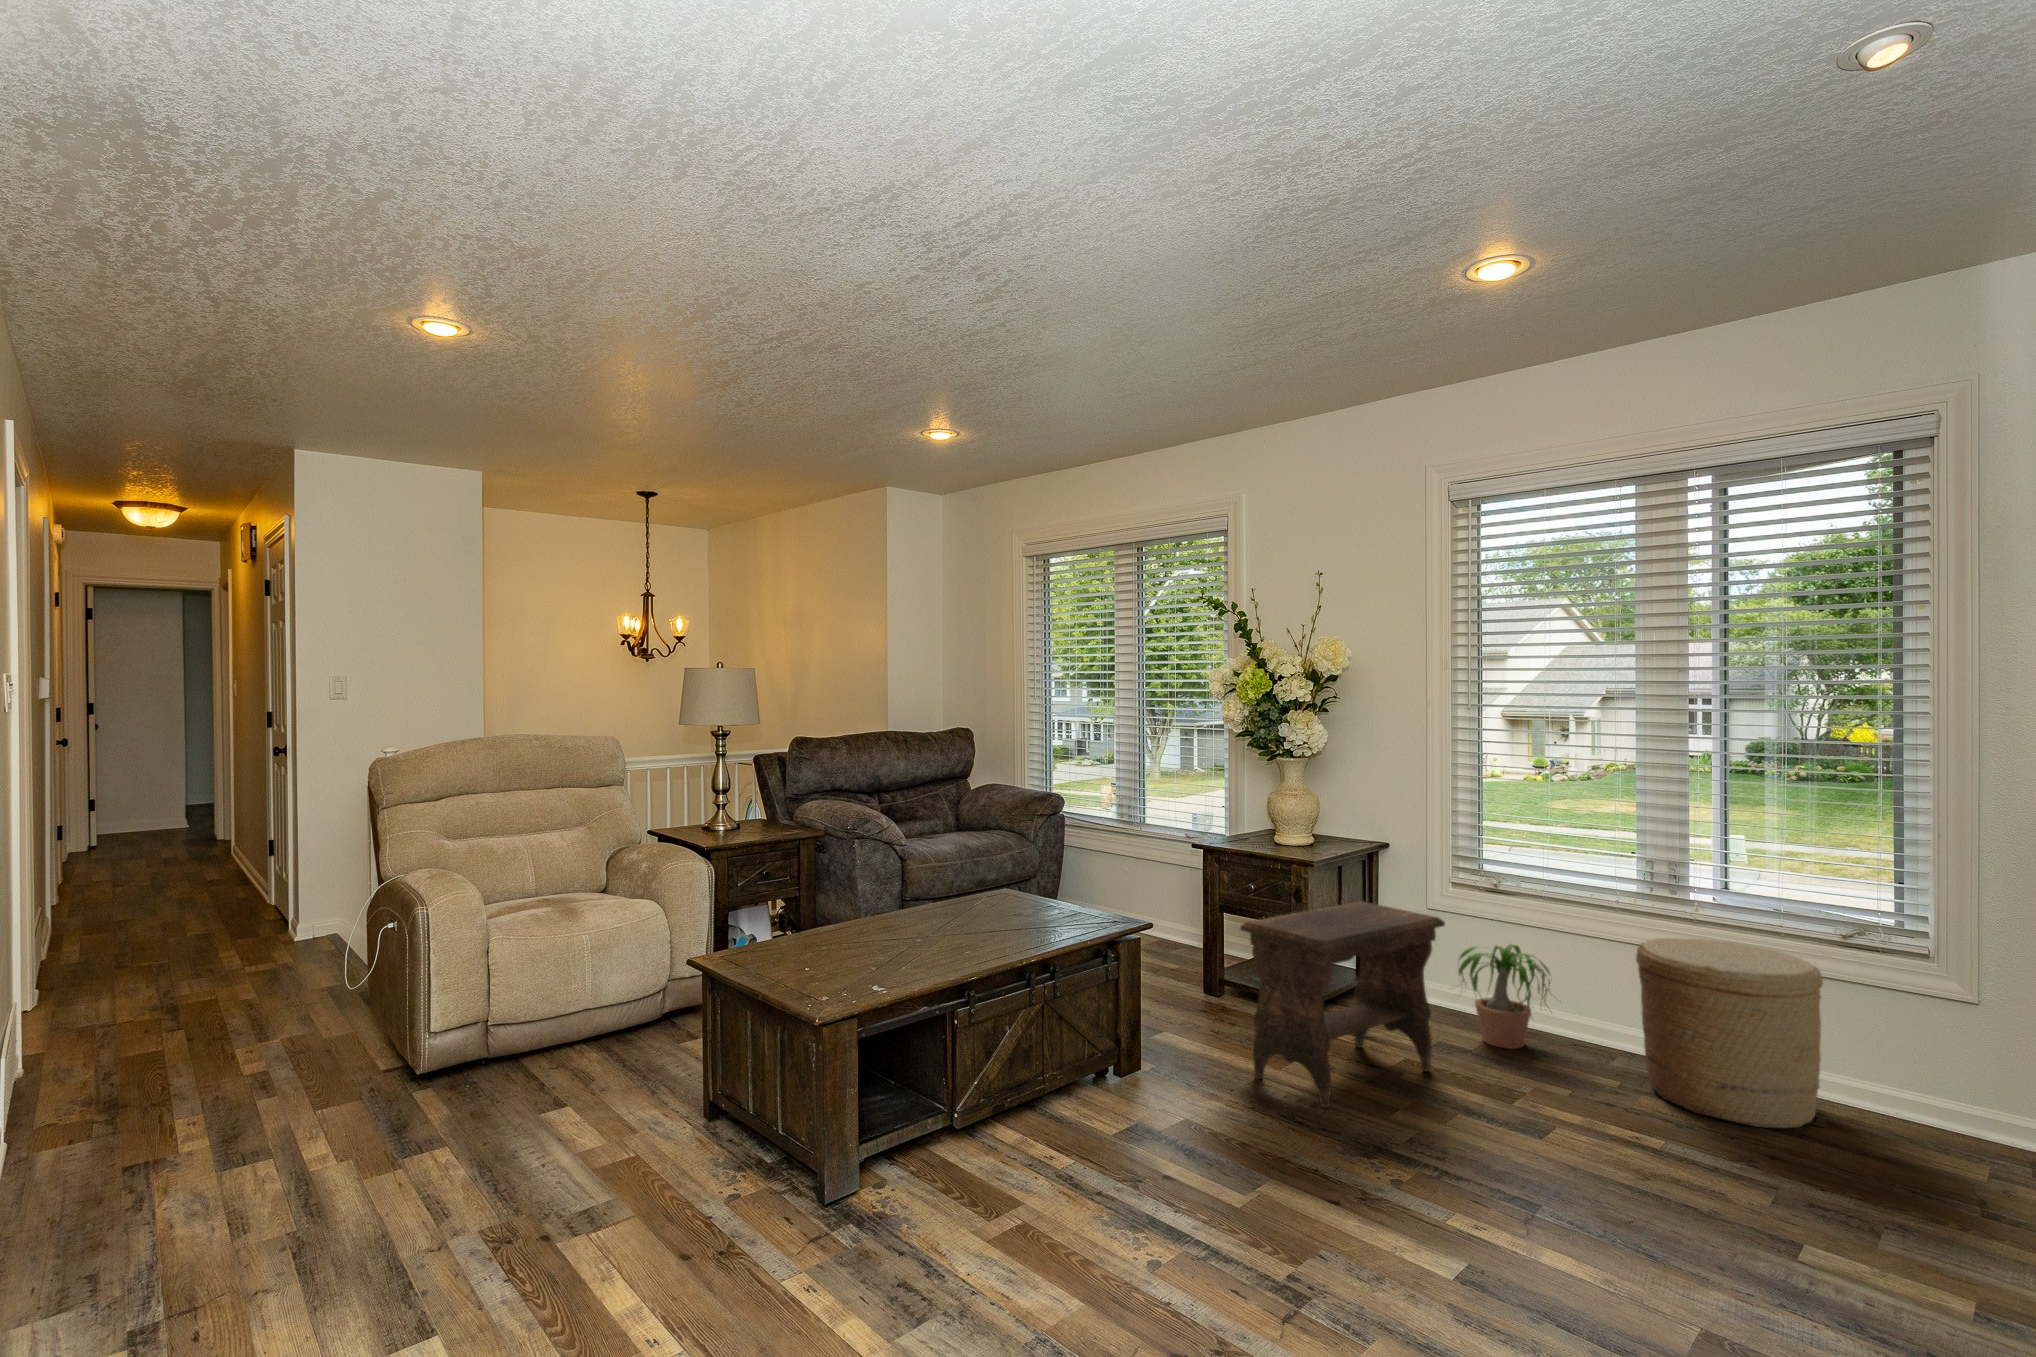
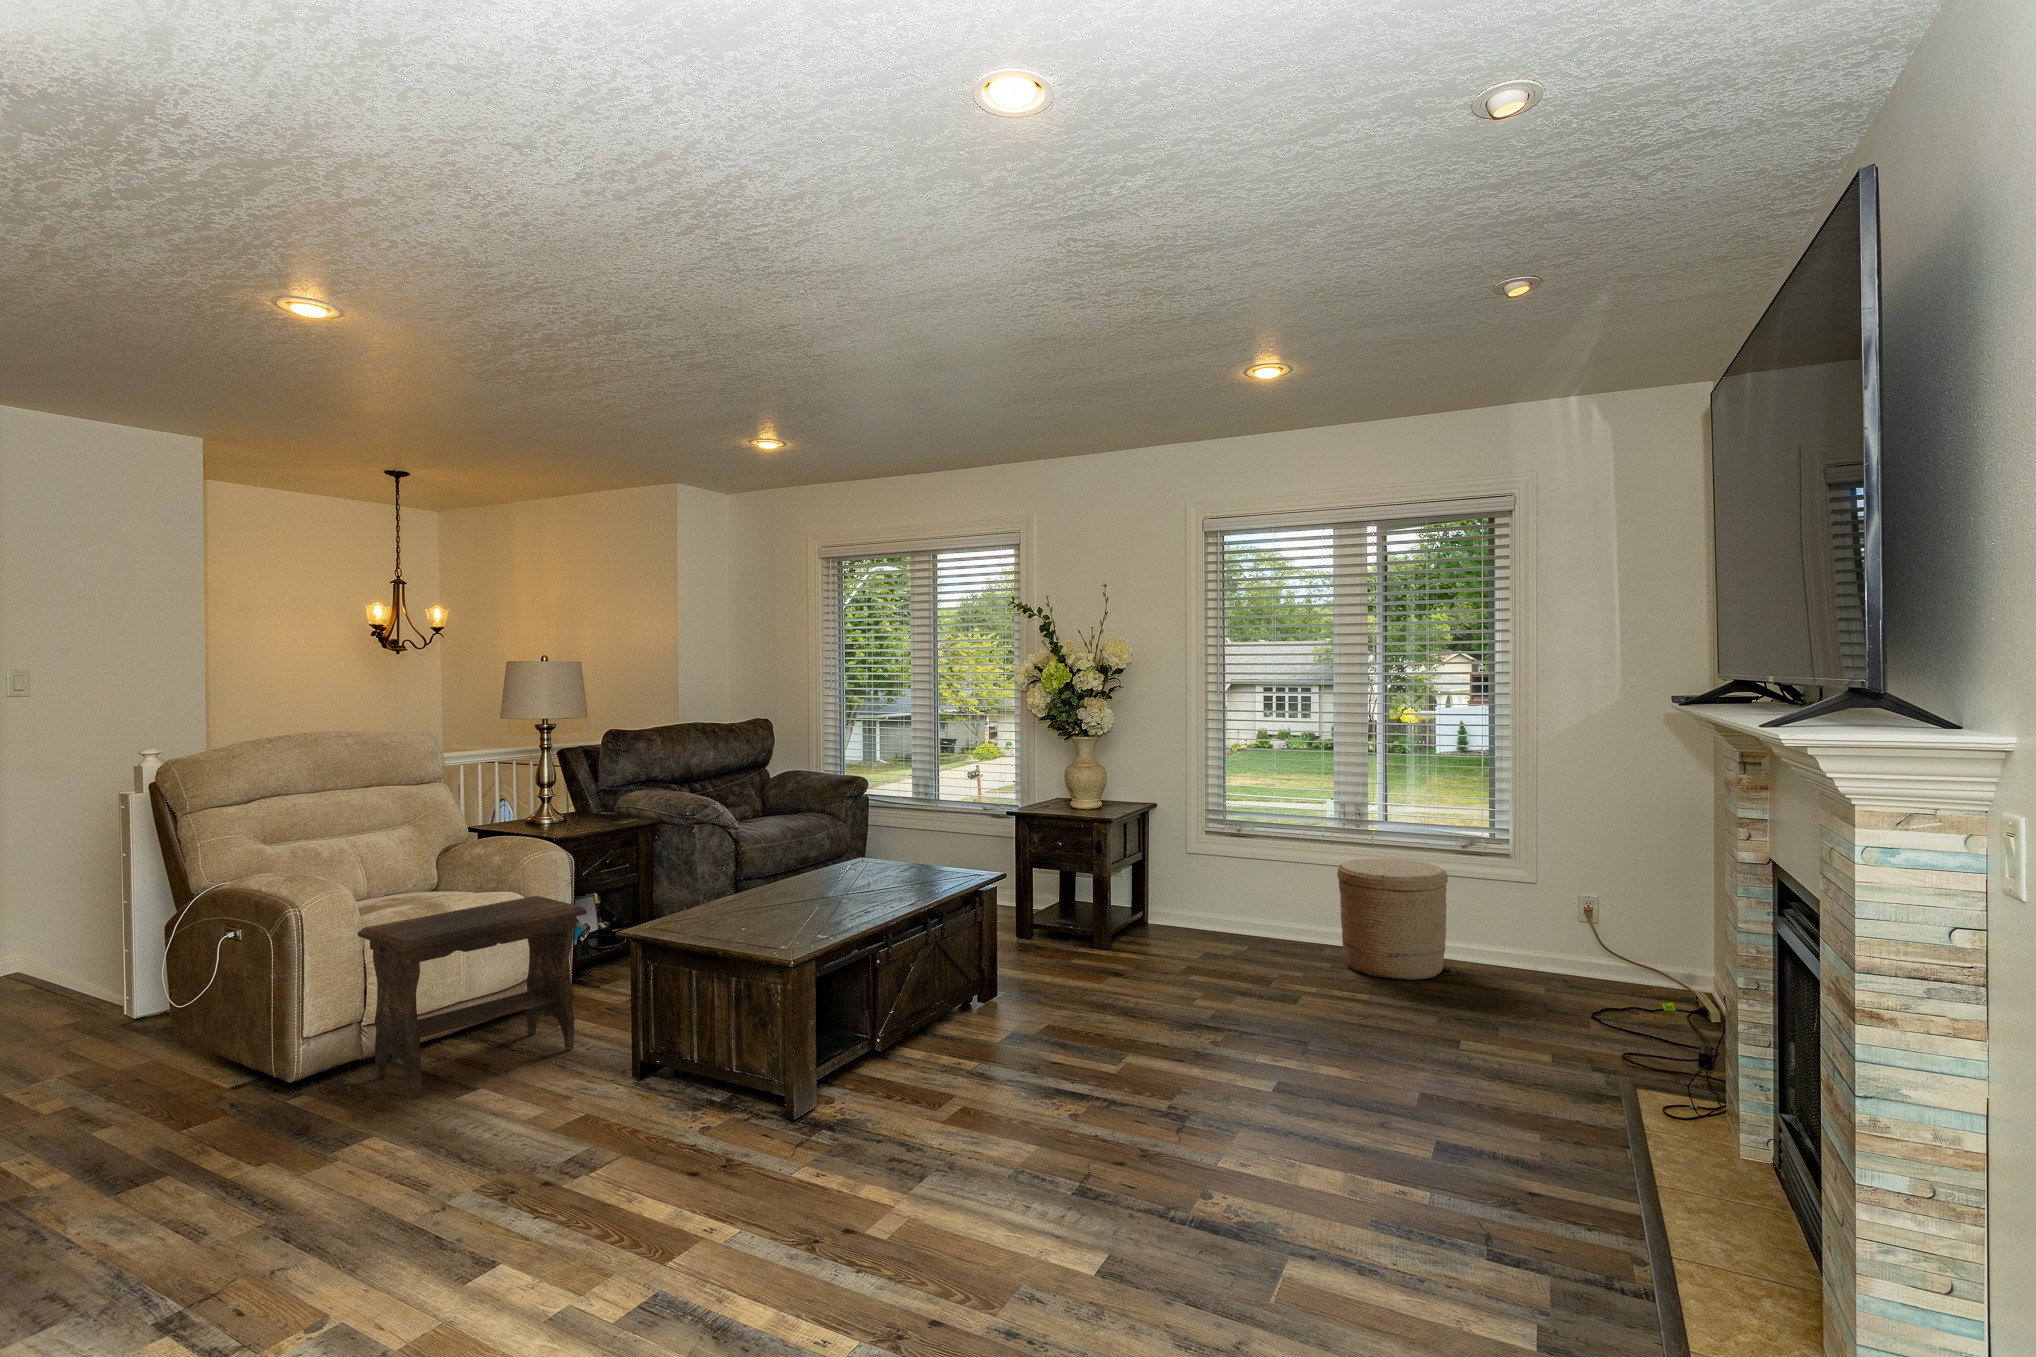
footstool: present [1240,901,1445,1108] -> present [358,896,587,1098]
potted plant: present [1458,944,1551,1049] -> none [1206,874,1295,952]

